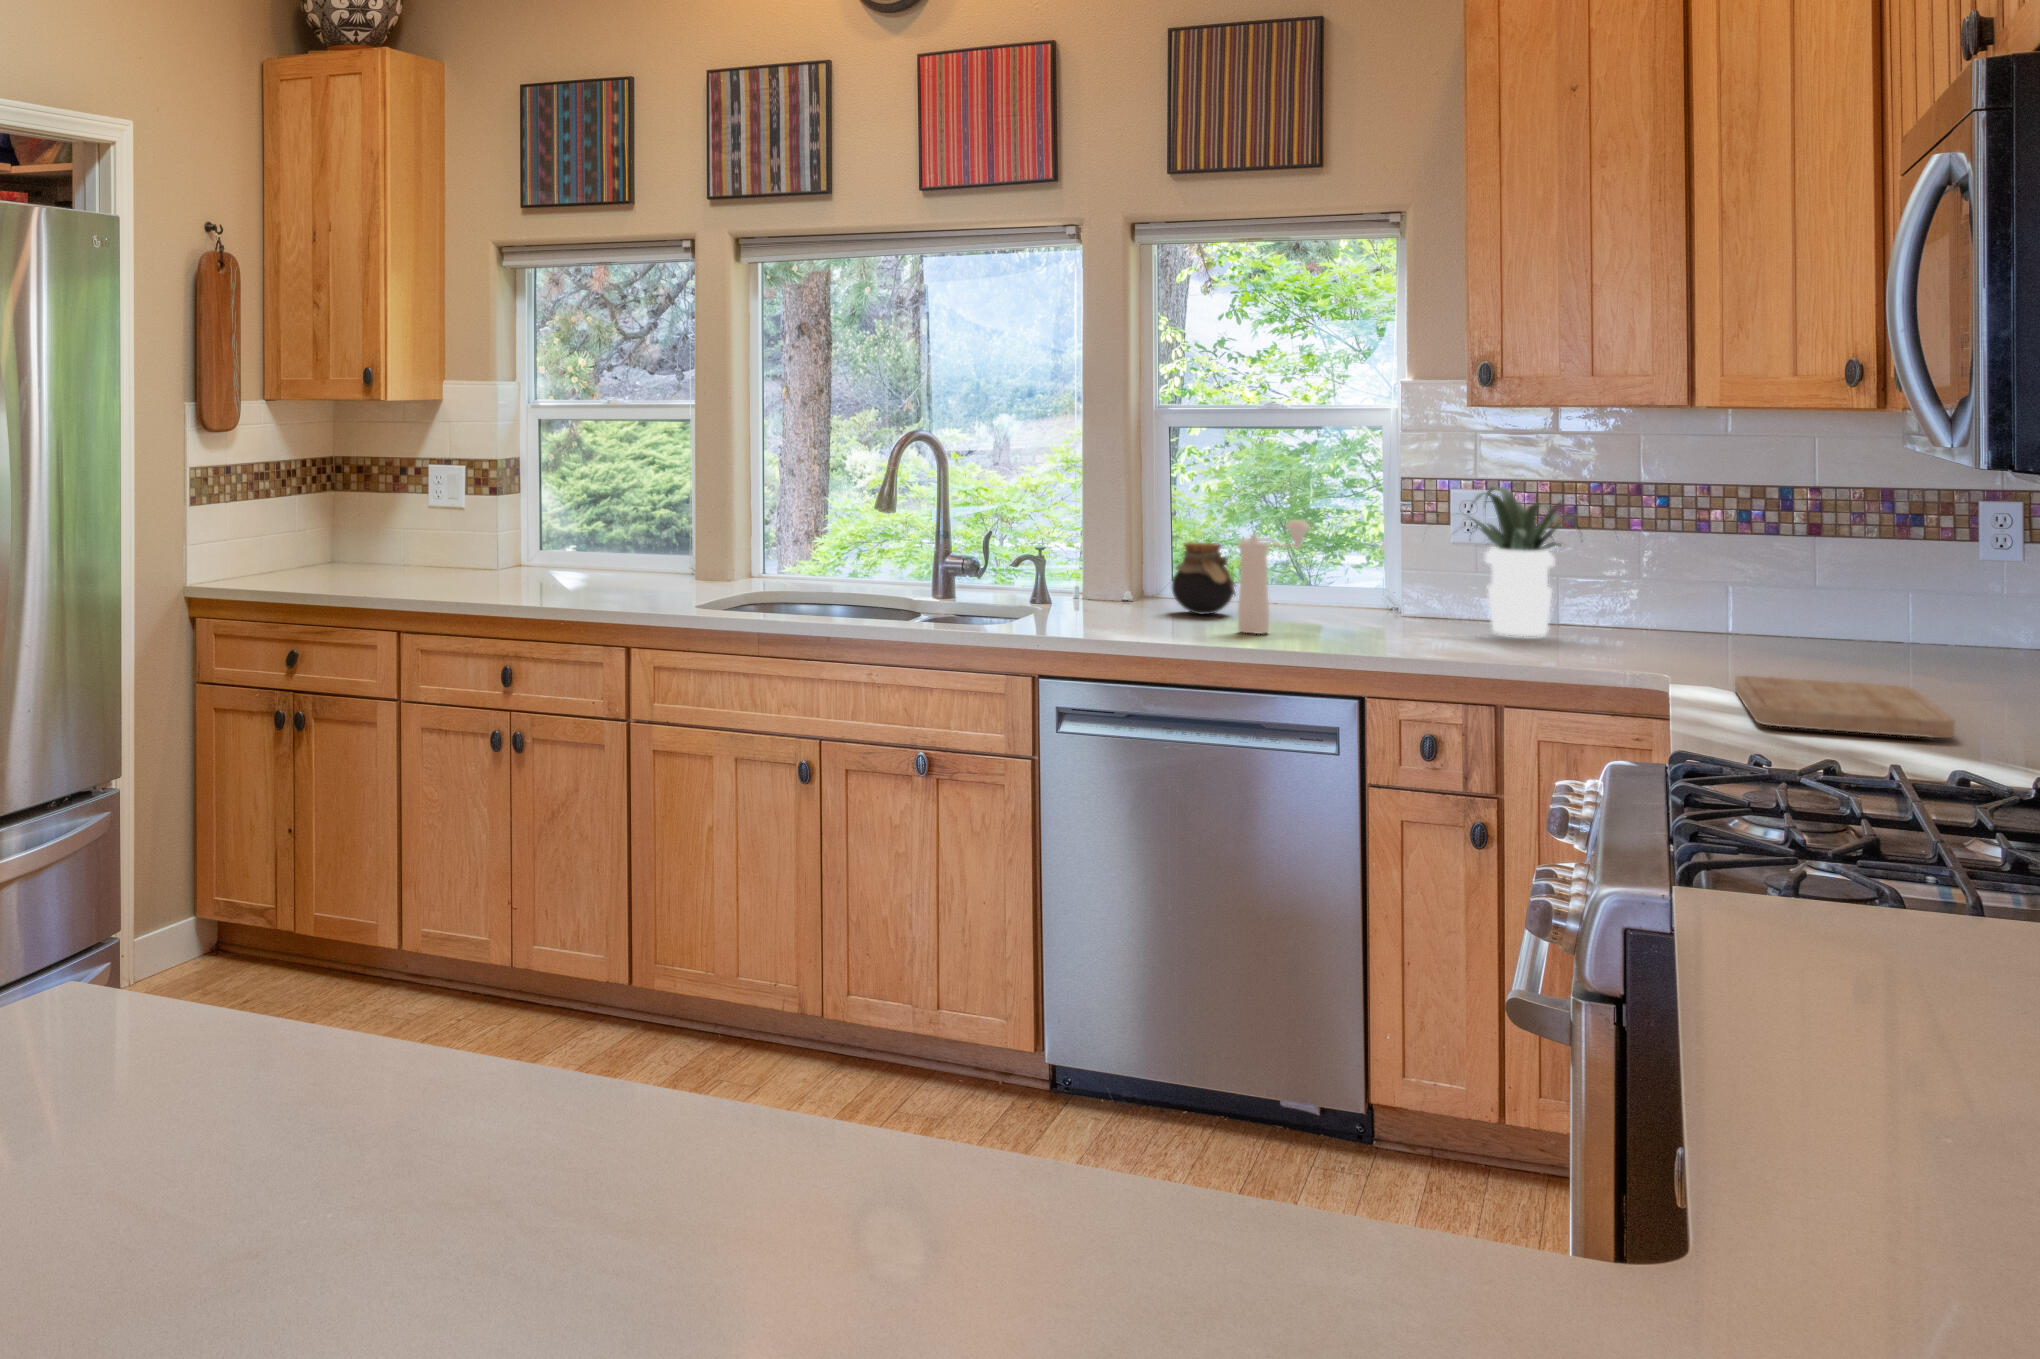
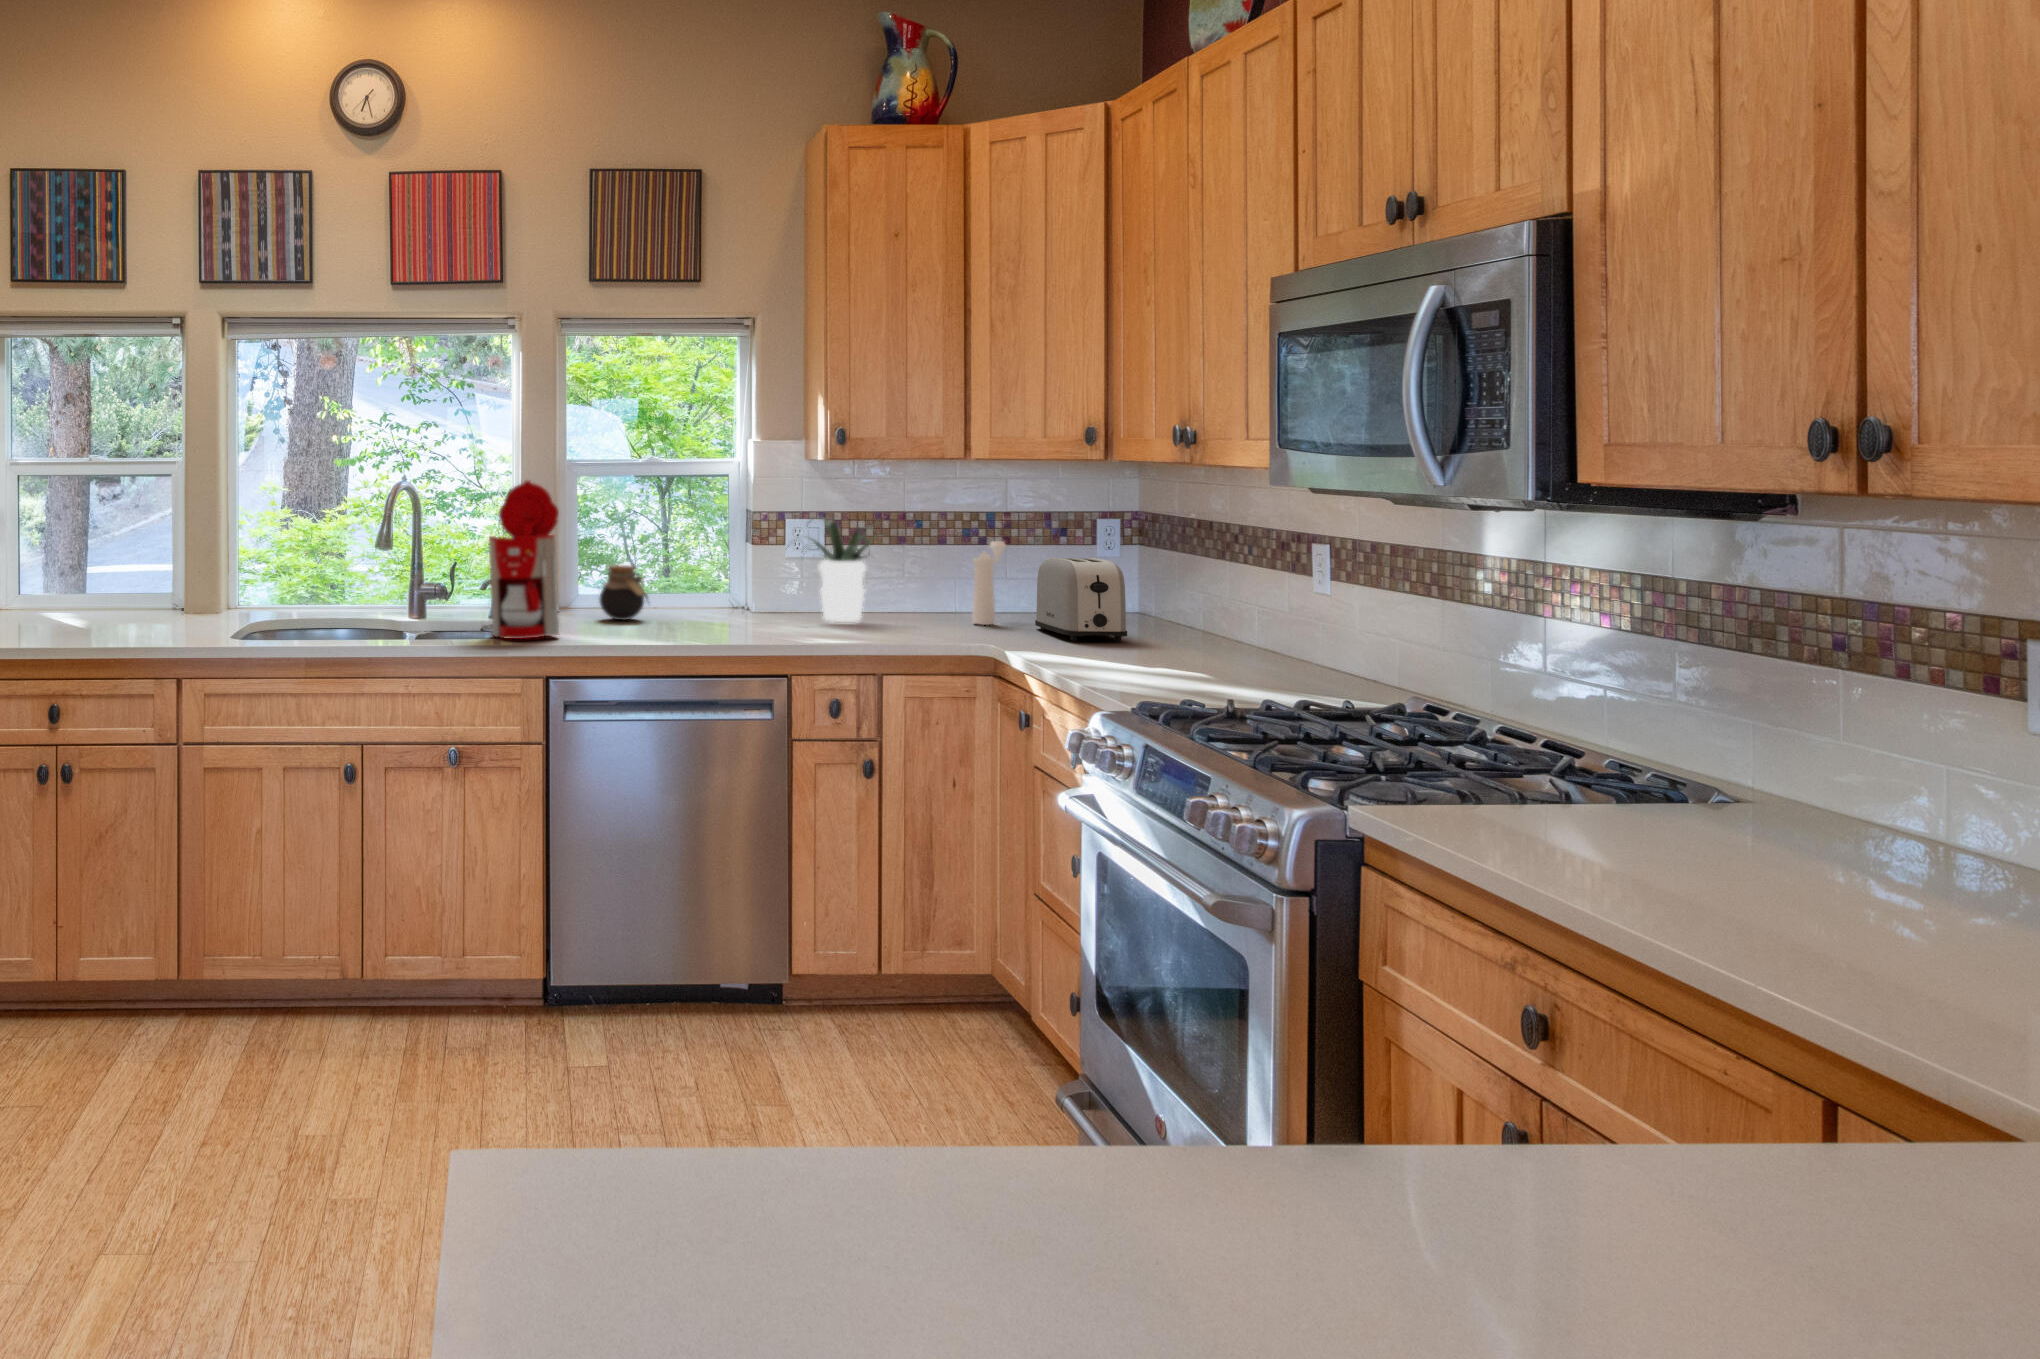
coffee maker: none [989,432,1106,627] -> present [482,481,559,639]
pepper mill: present [1238,520,1309,633] -> present [972,541,1006,625]
toaster: none [1807,558,1920,687] -> present [1035,558,1127,641]
cutting board: present [1735,676,1955,738] -> none [1042,640,1223,673]

